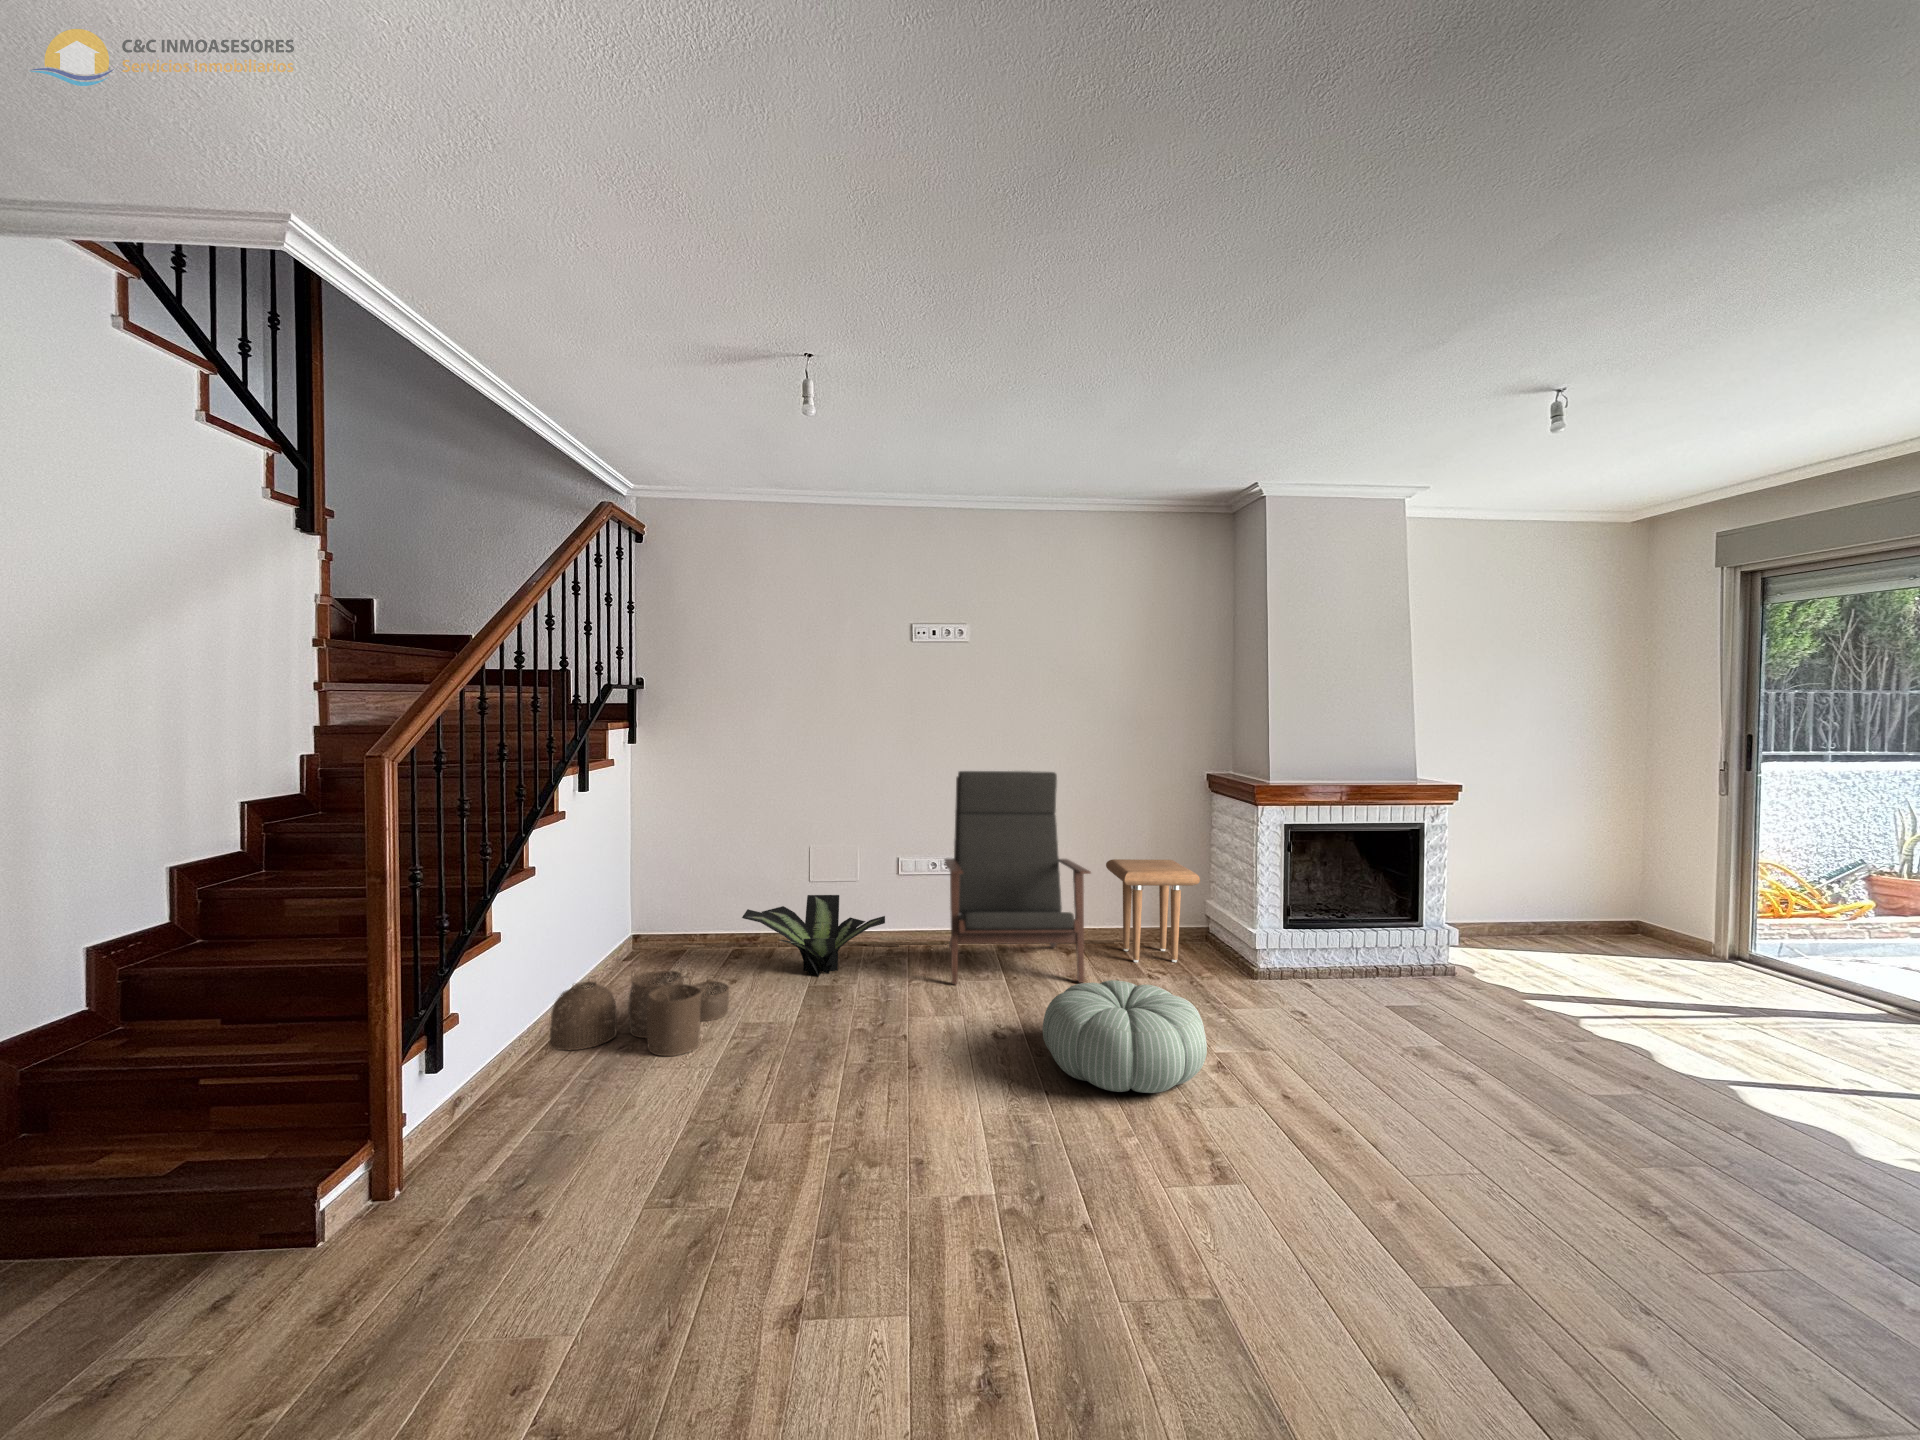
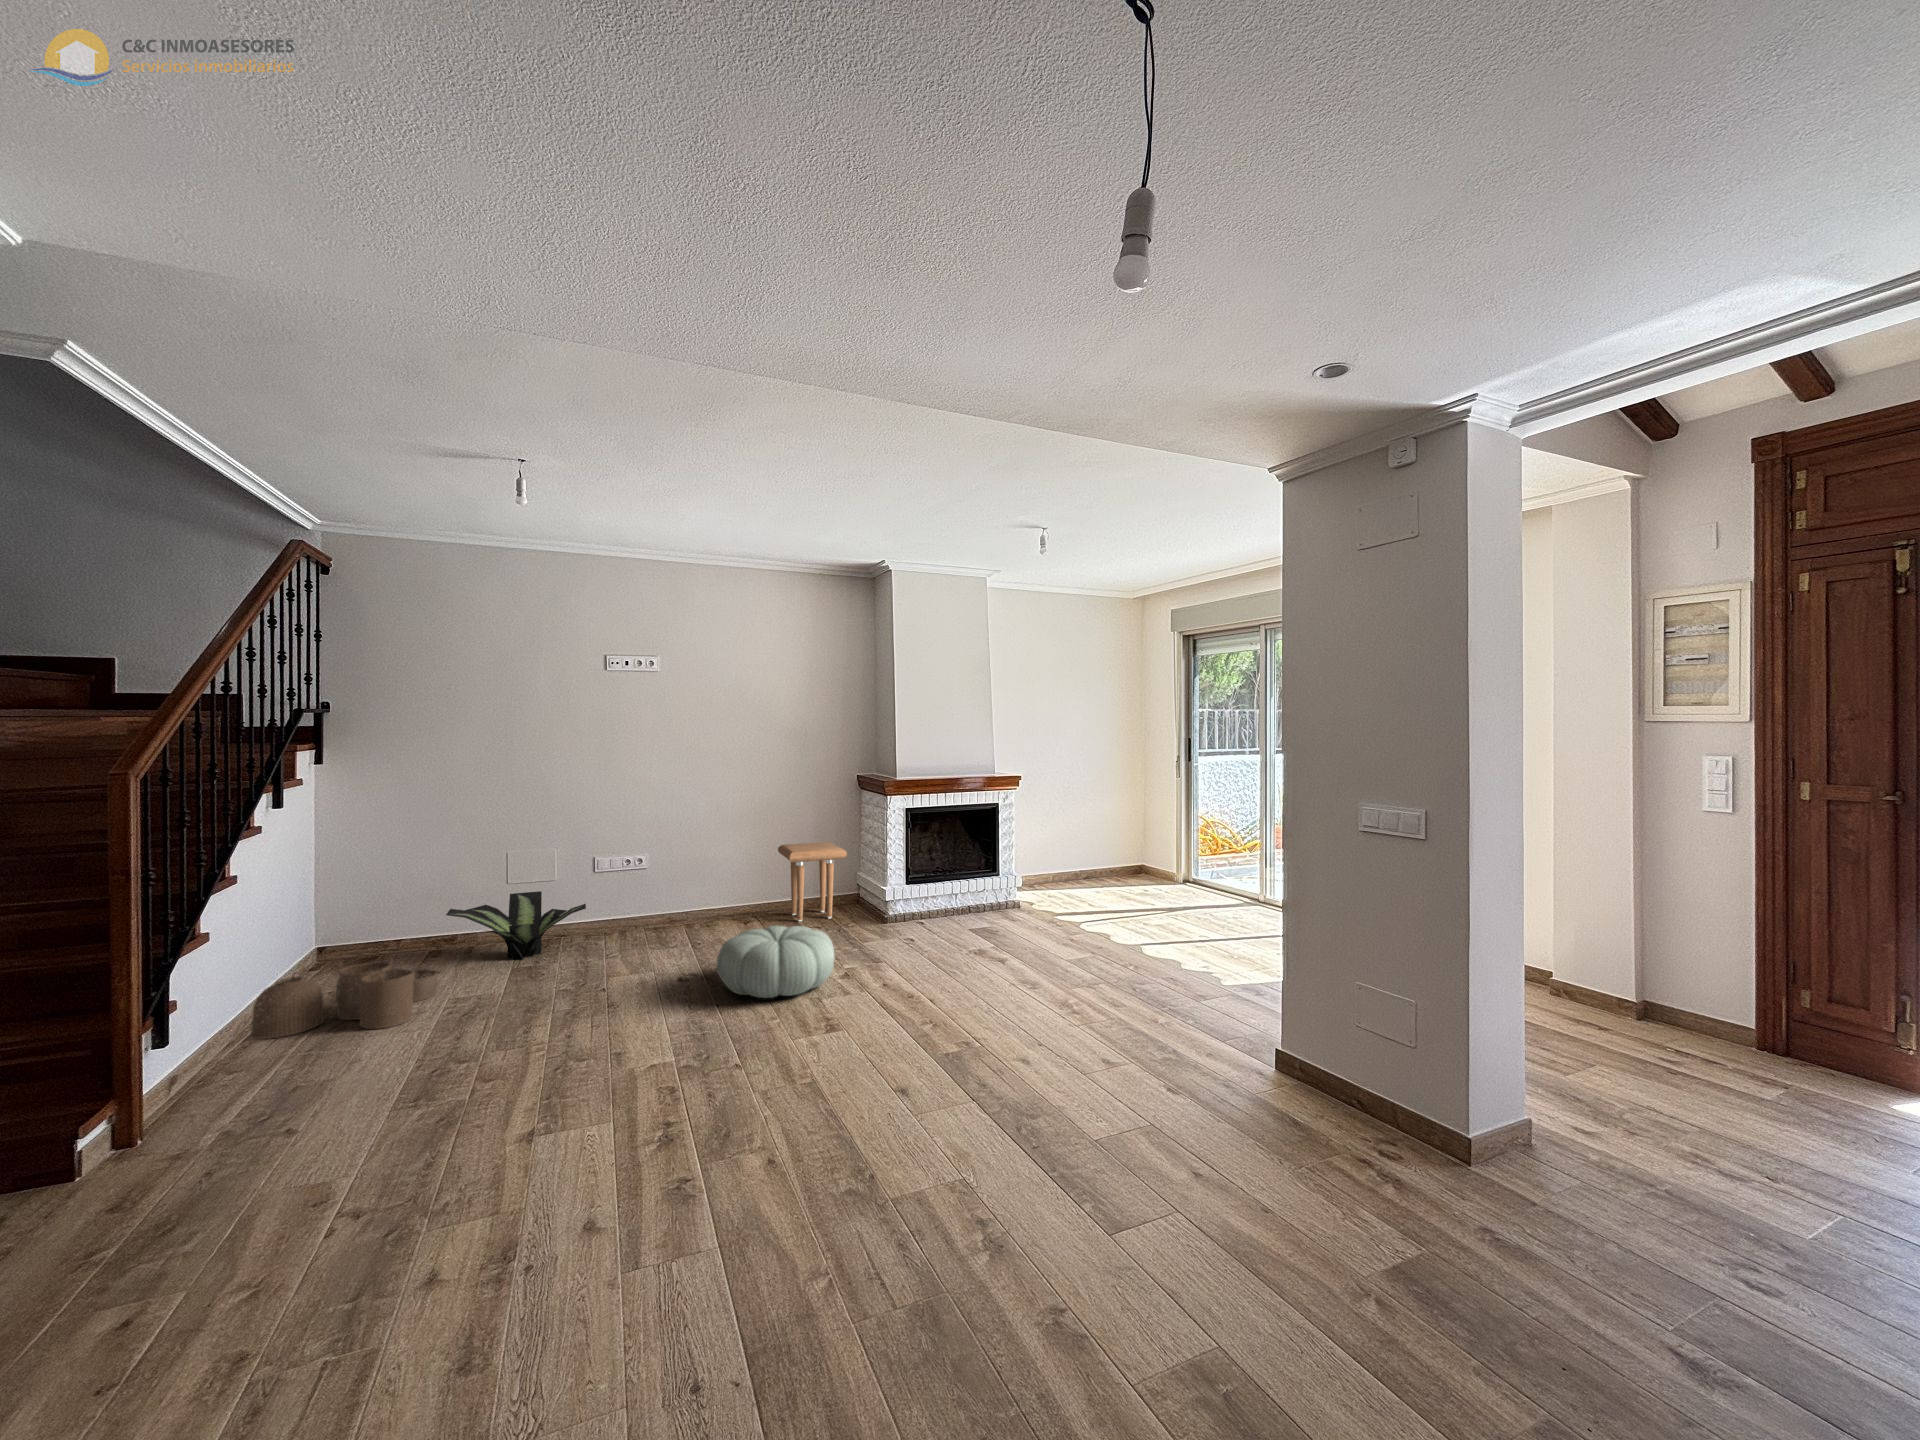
lounge chair: present [944,771,1091,984] -> none [640,778,761,951]

